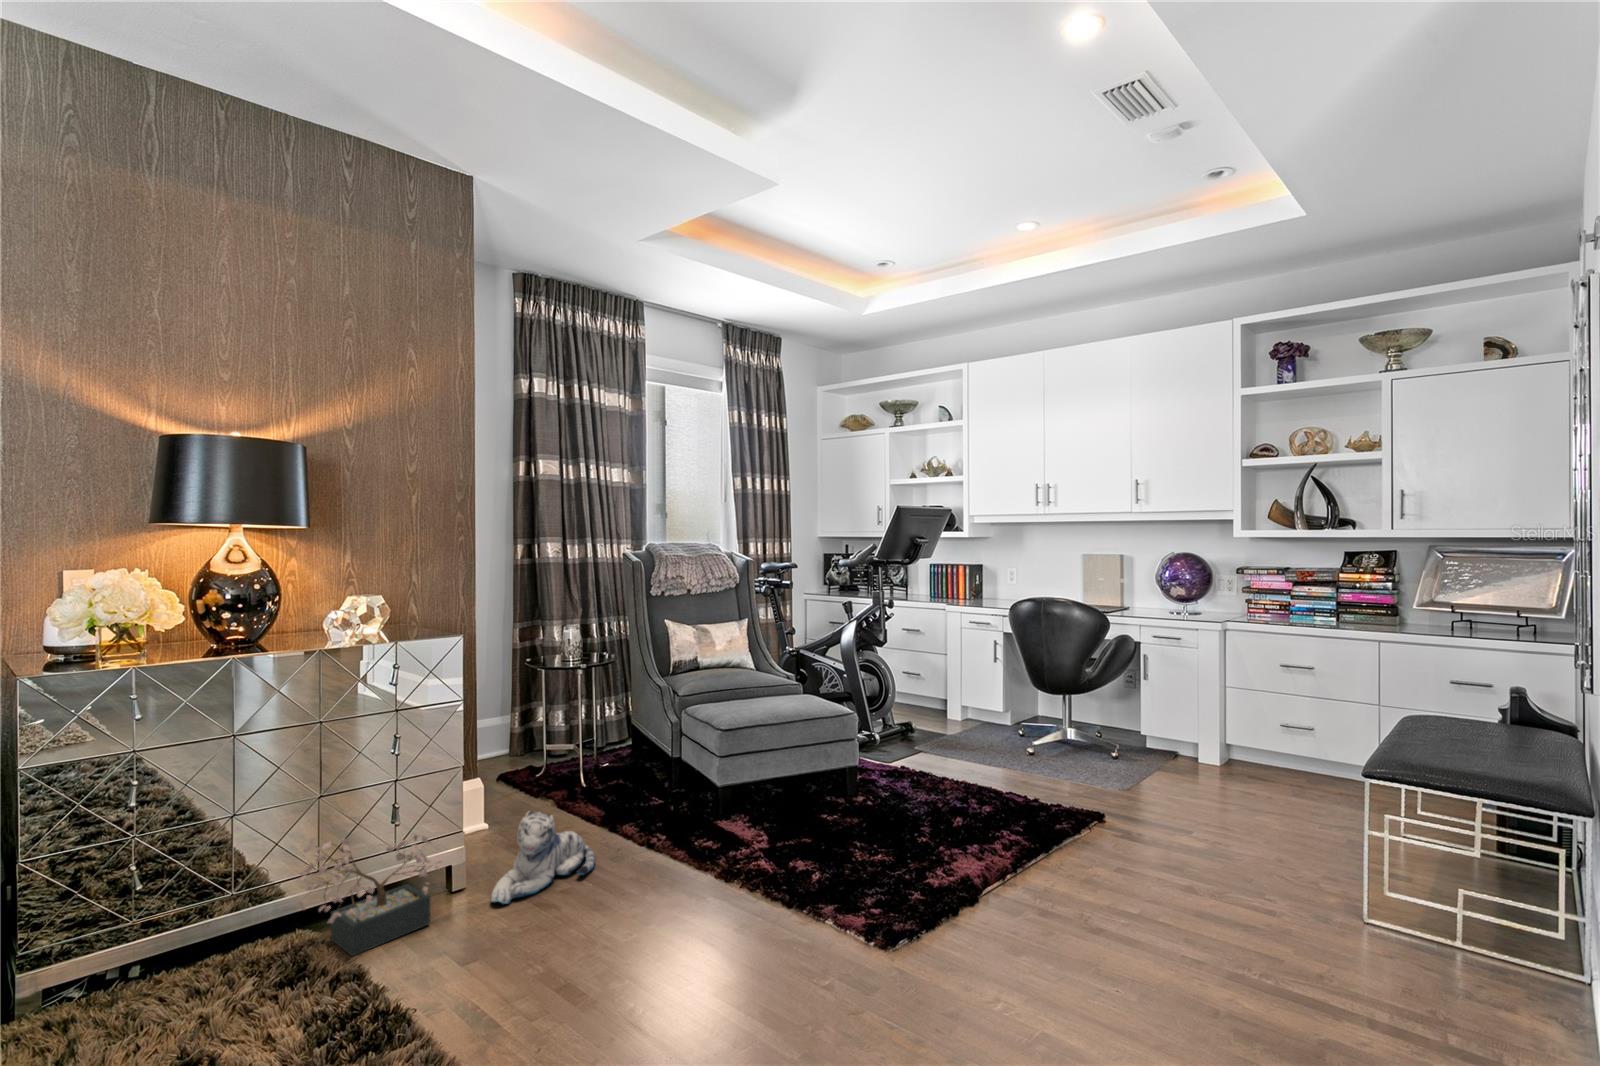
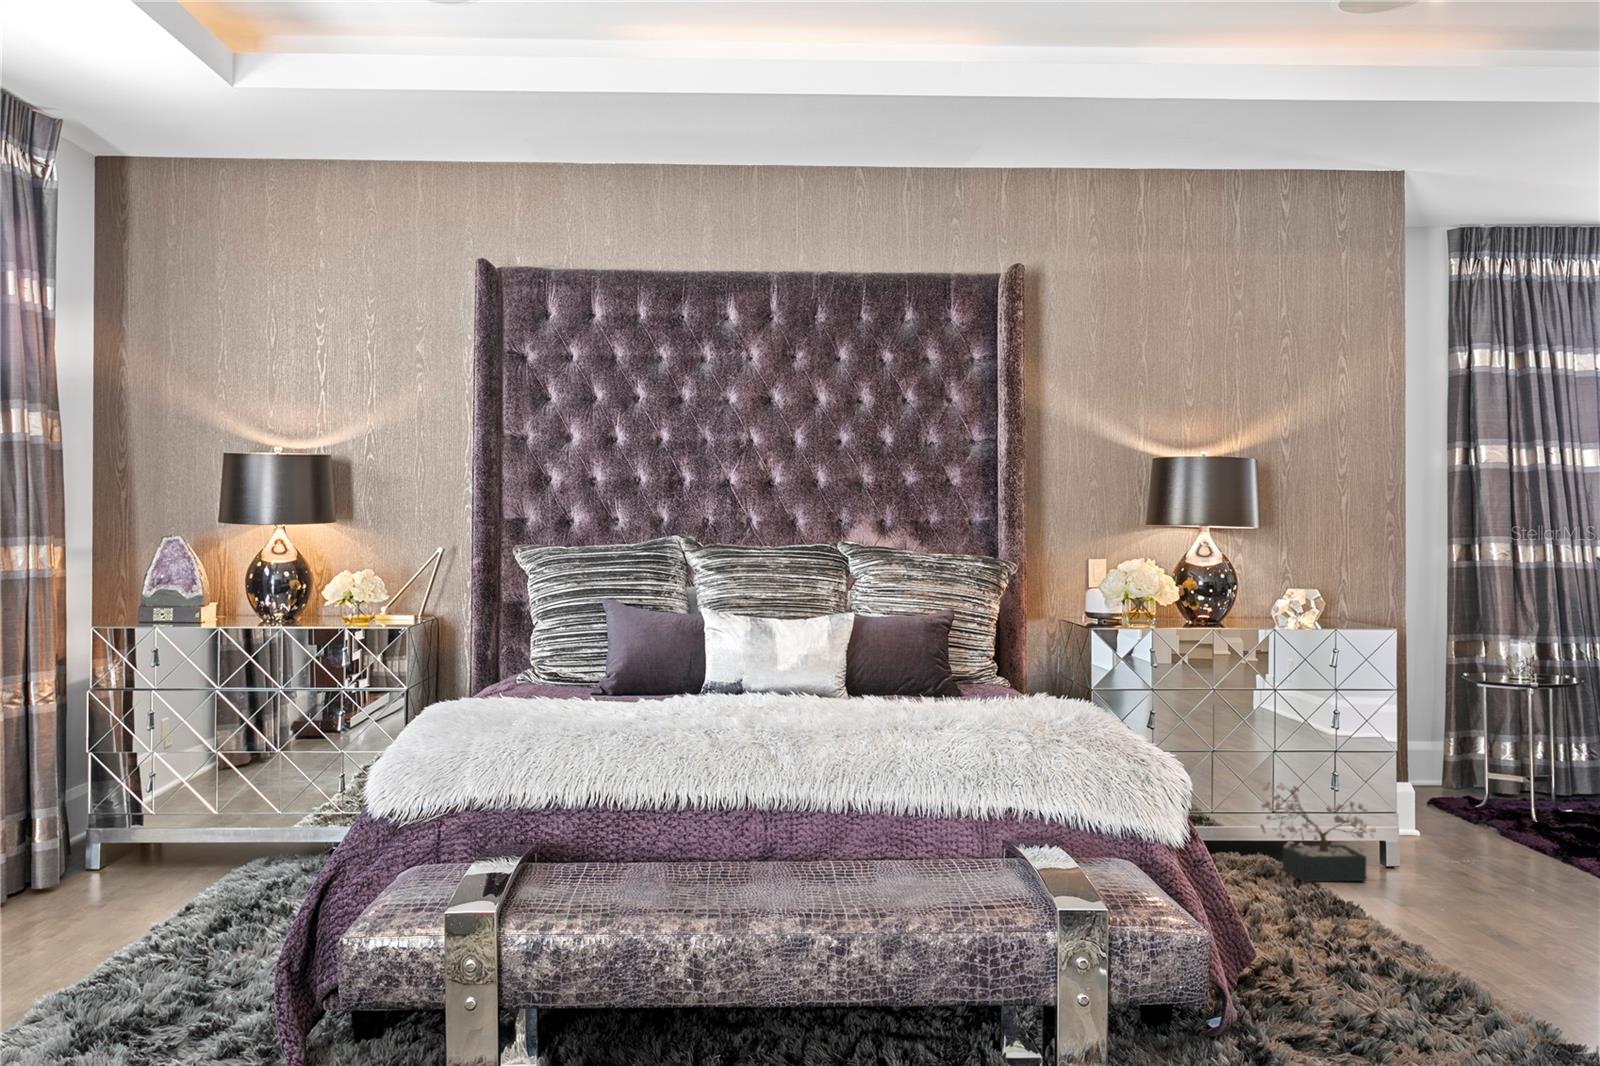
plush toy: present [491,811,595,904] -> none [1423,811,1543,891]

